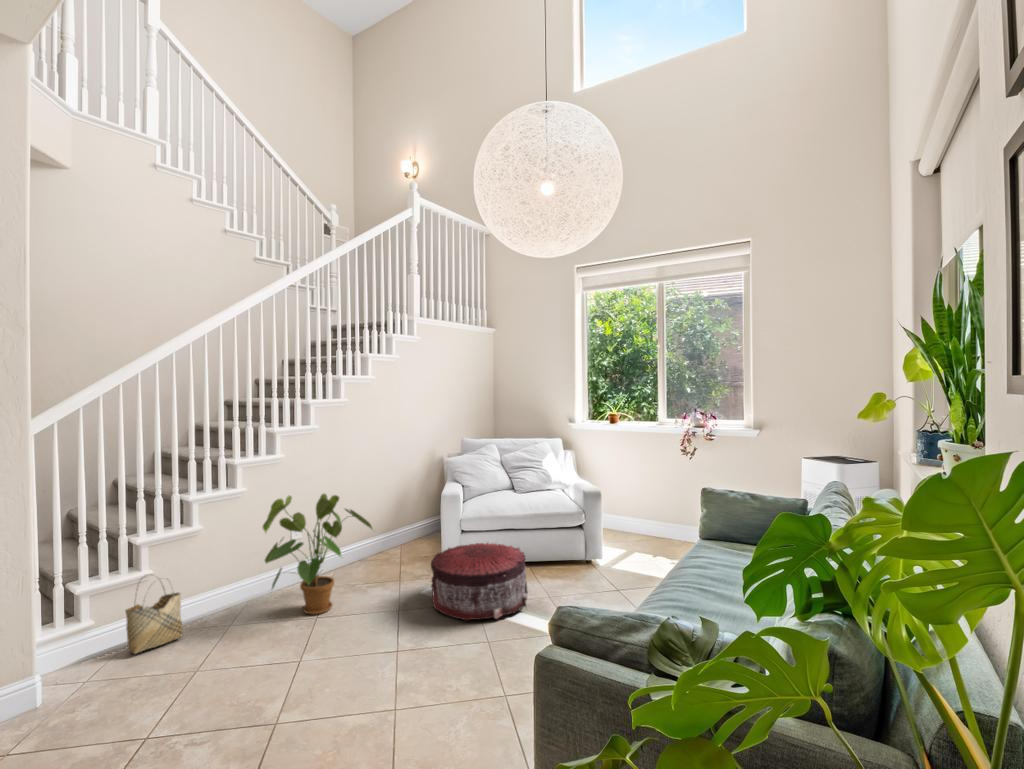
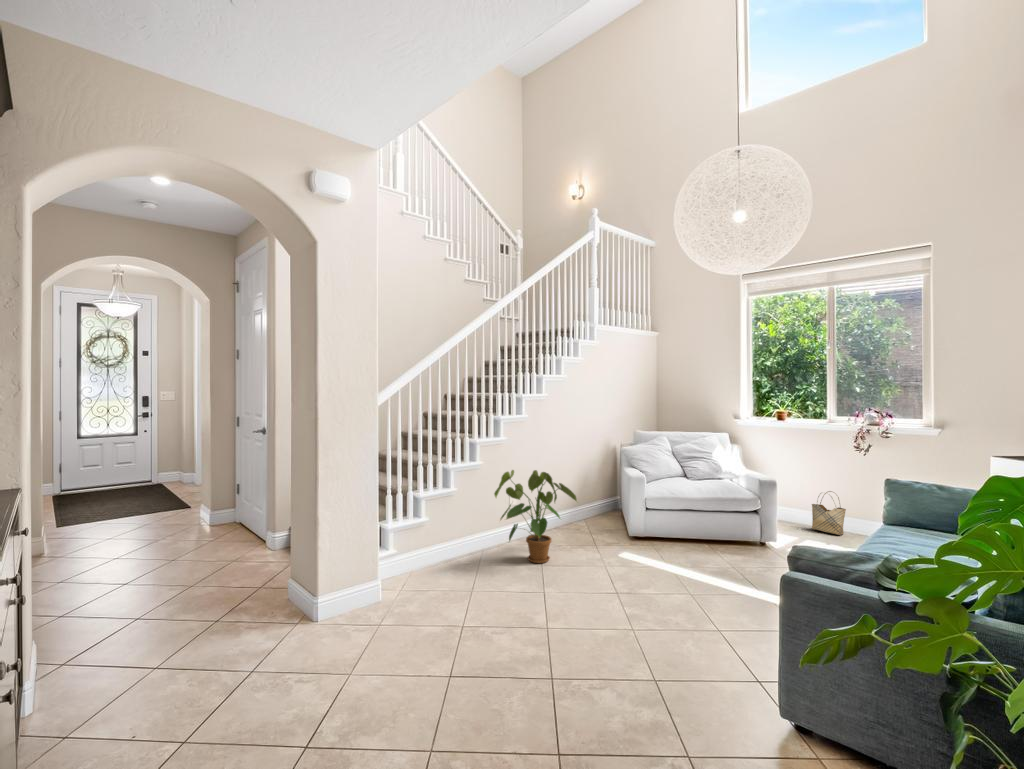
pouf: present [431,543,528,620] -> none [629,517,715,579]
woven basket: present [125,576,183,654] -> present [812,491,846,535]

